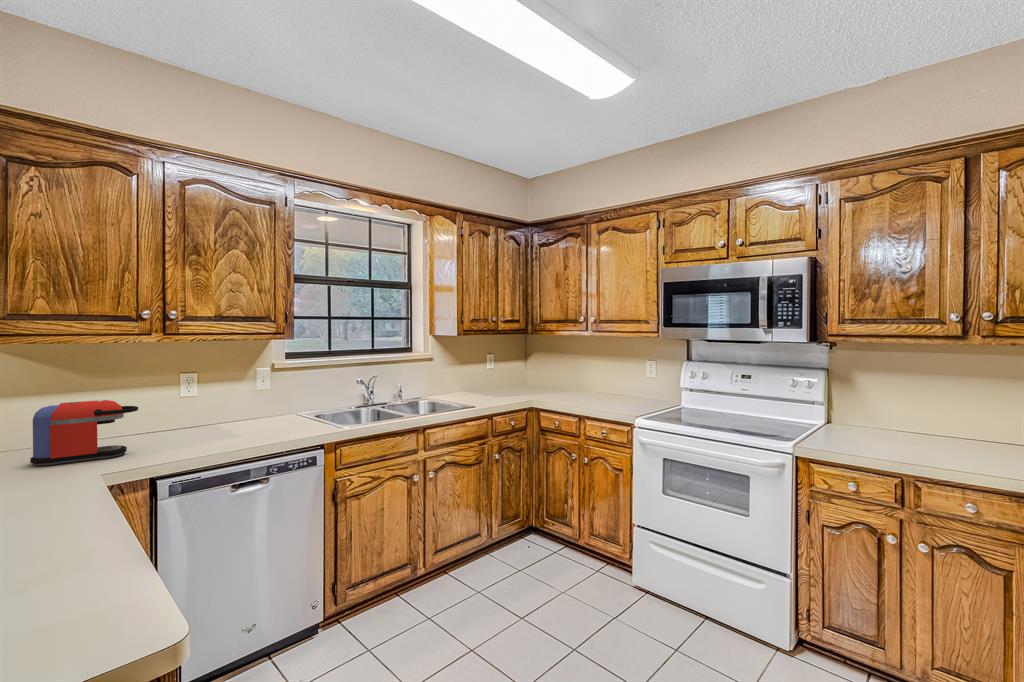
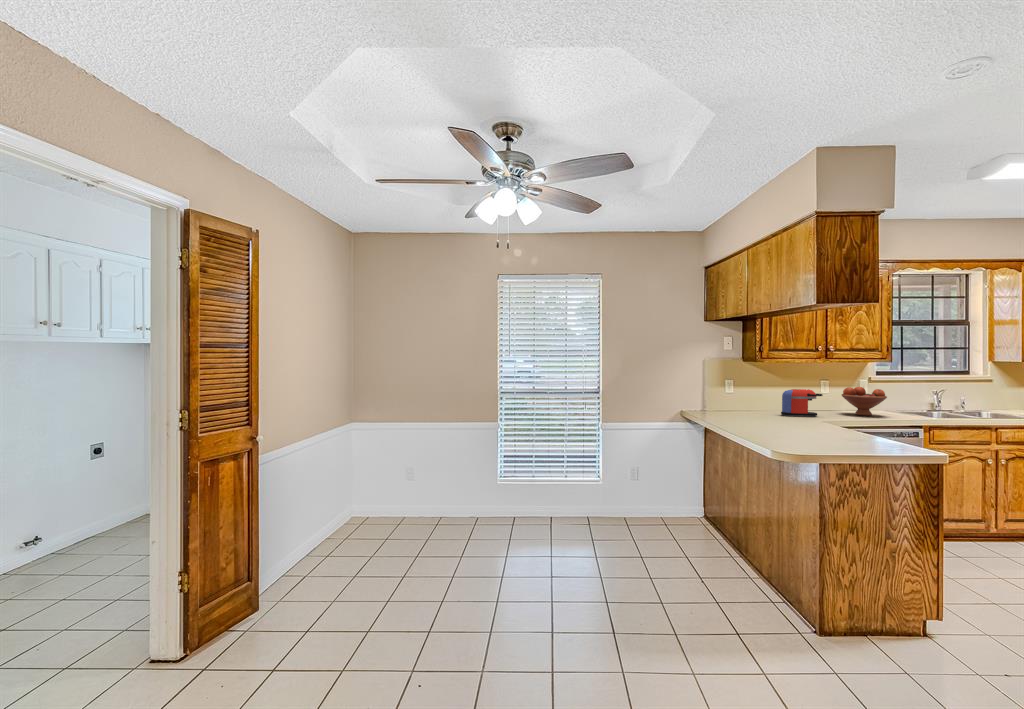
fruit bowl: none [201,383,277,436] -> present [842,387,887,416]

